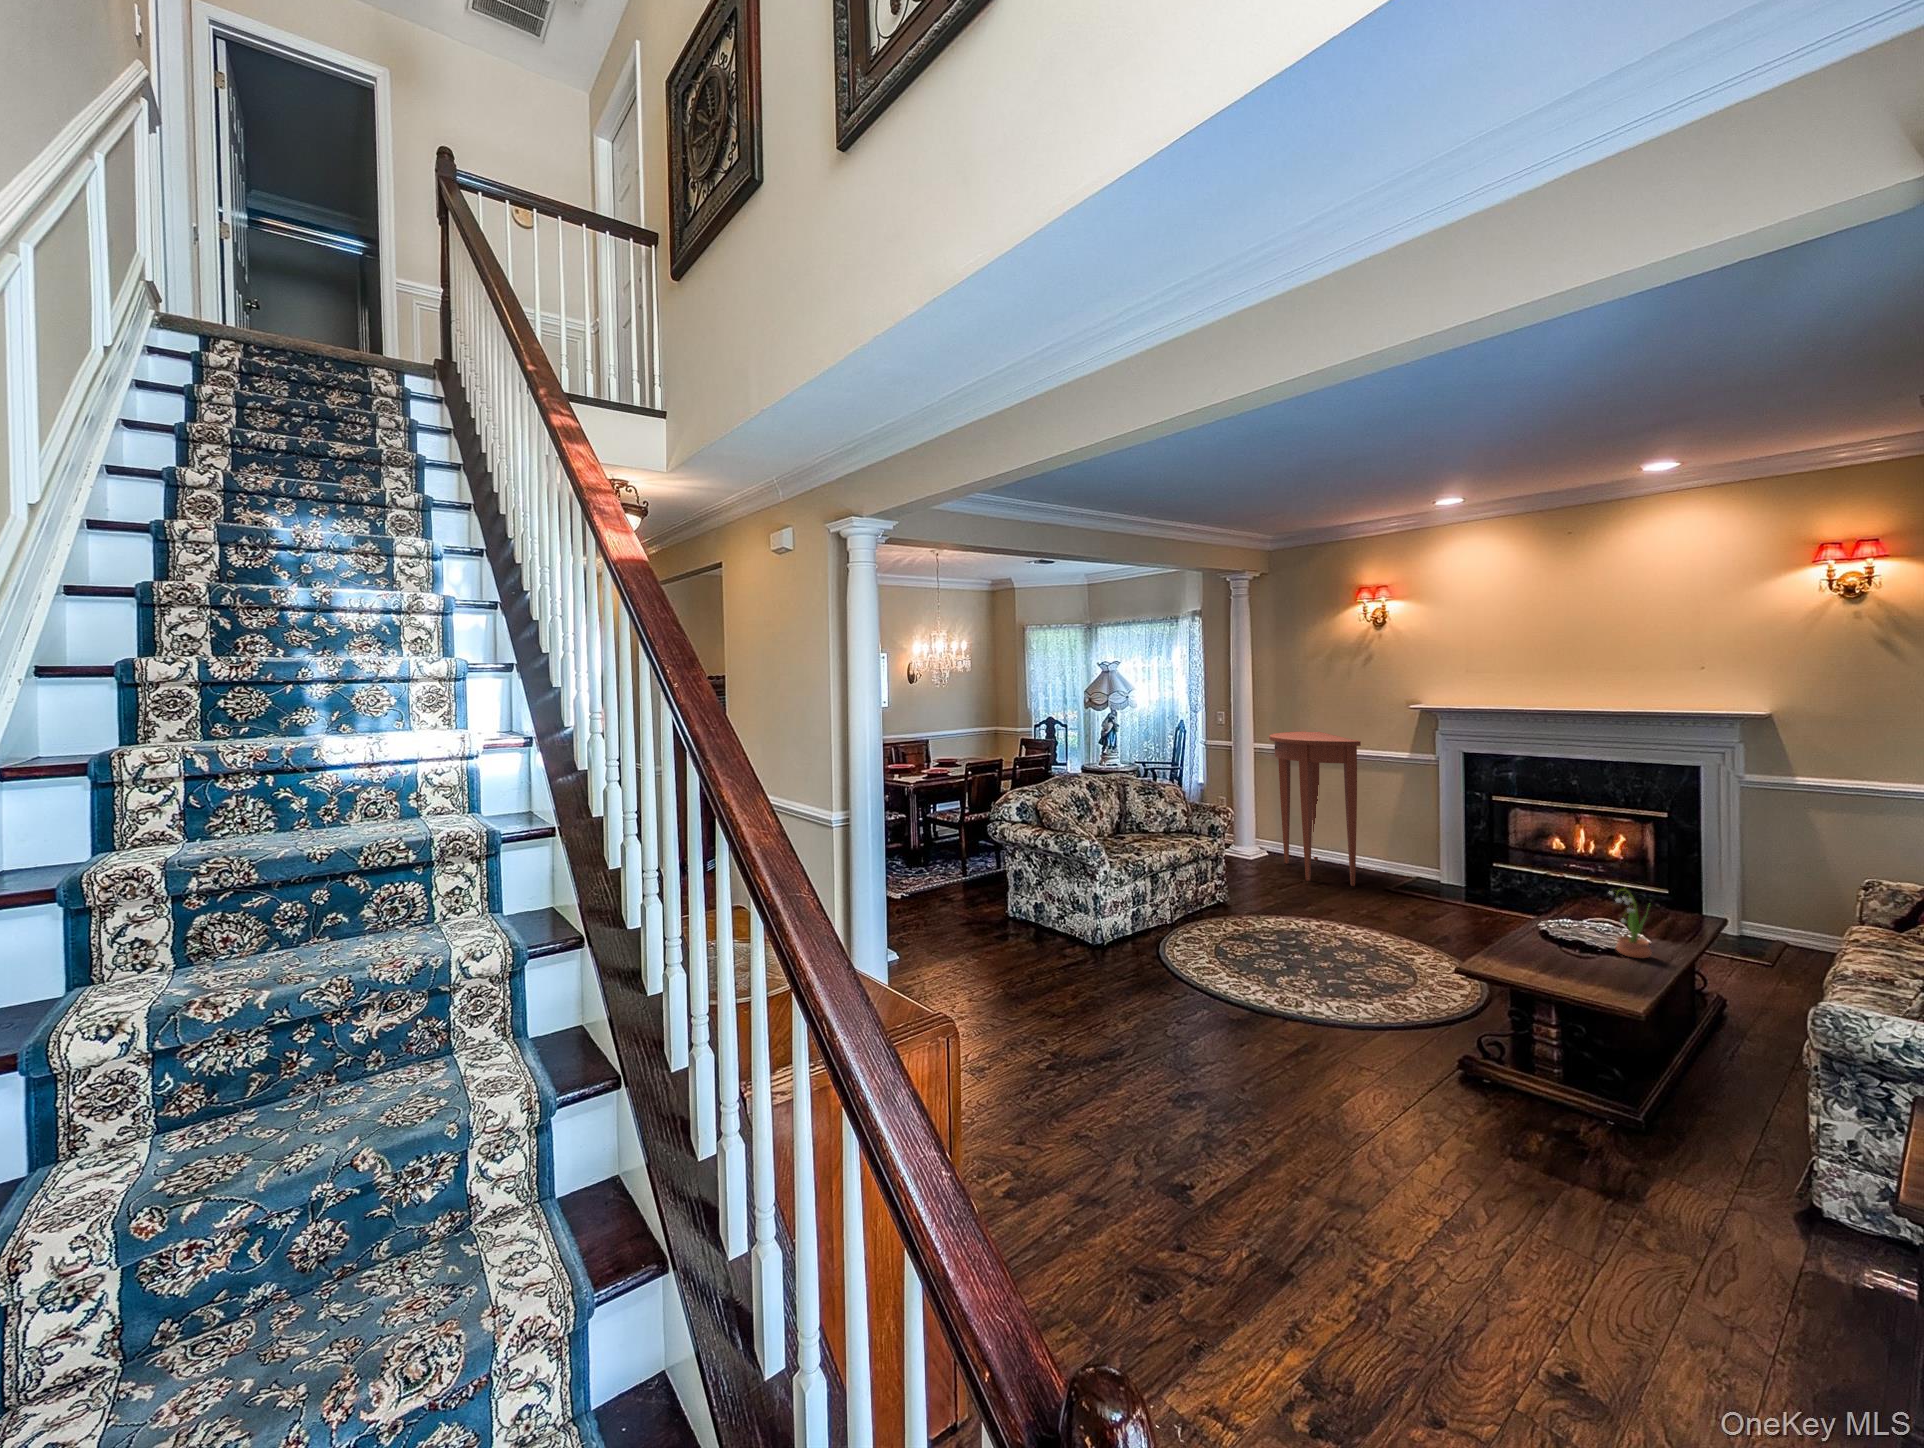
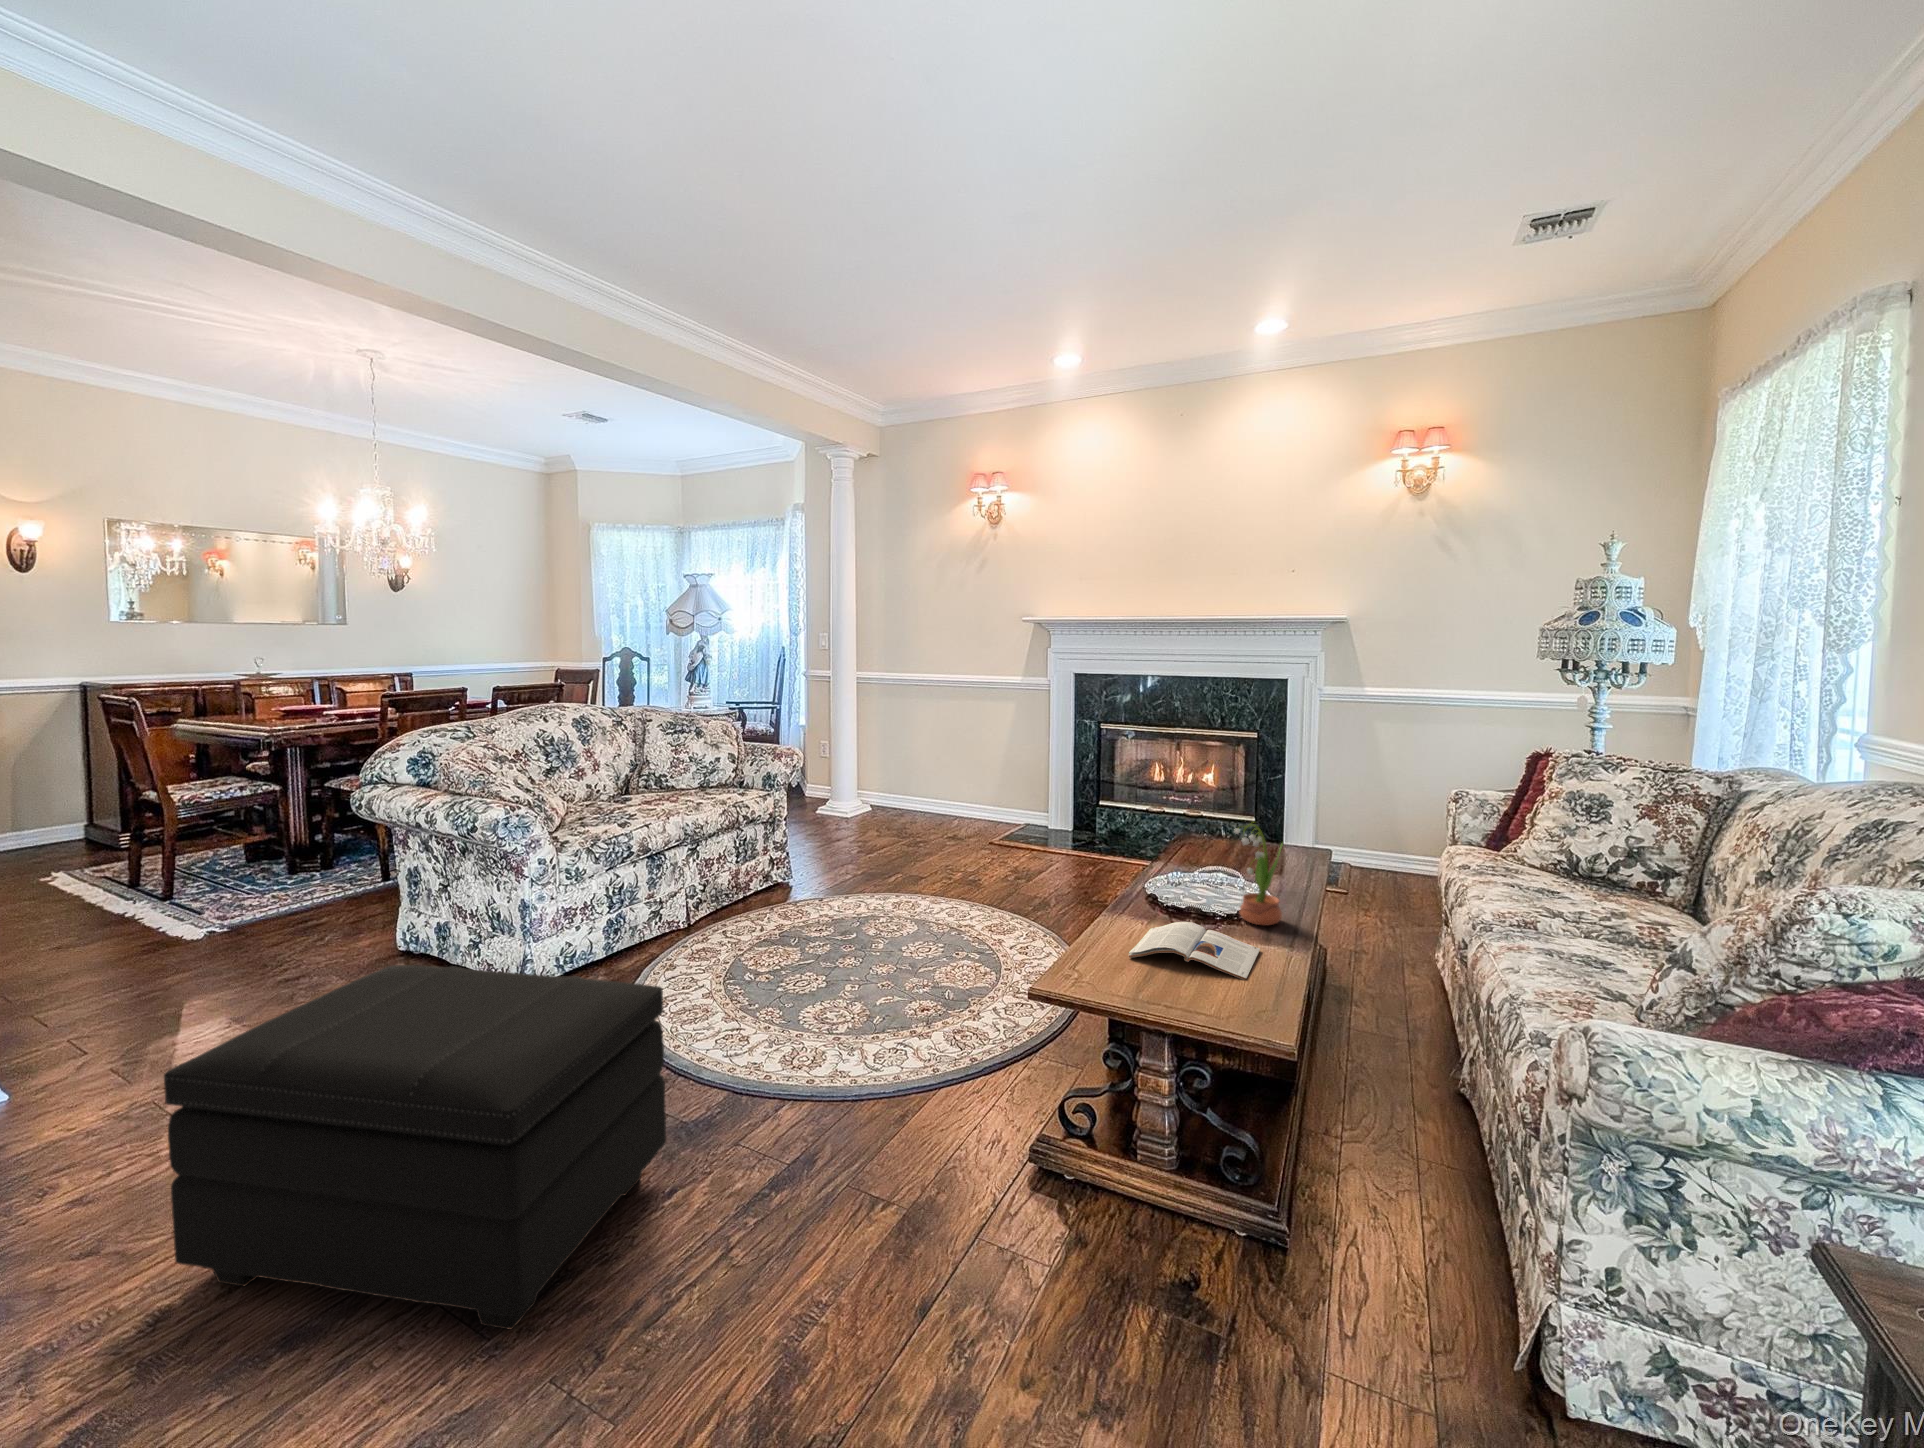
console table: present [1269,731,1361,886] -> none [867,651,968,843]
footstool: none [1042,917,1237,1077] -> present [164,965,666,1330]
magazine: none [1525,947,1629,983] -> present [1128,922,1260,980]

